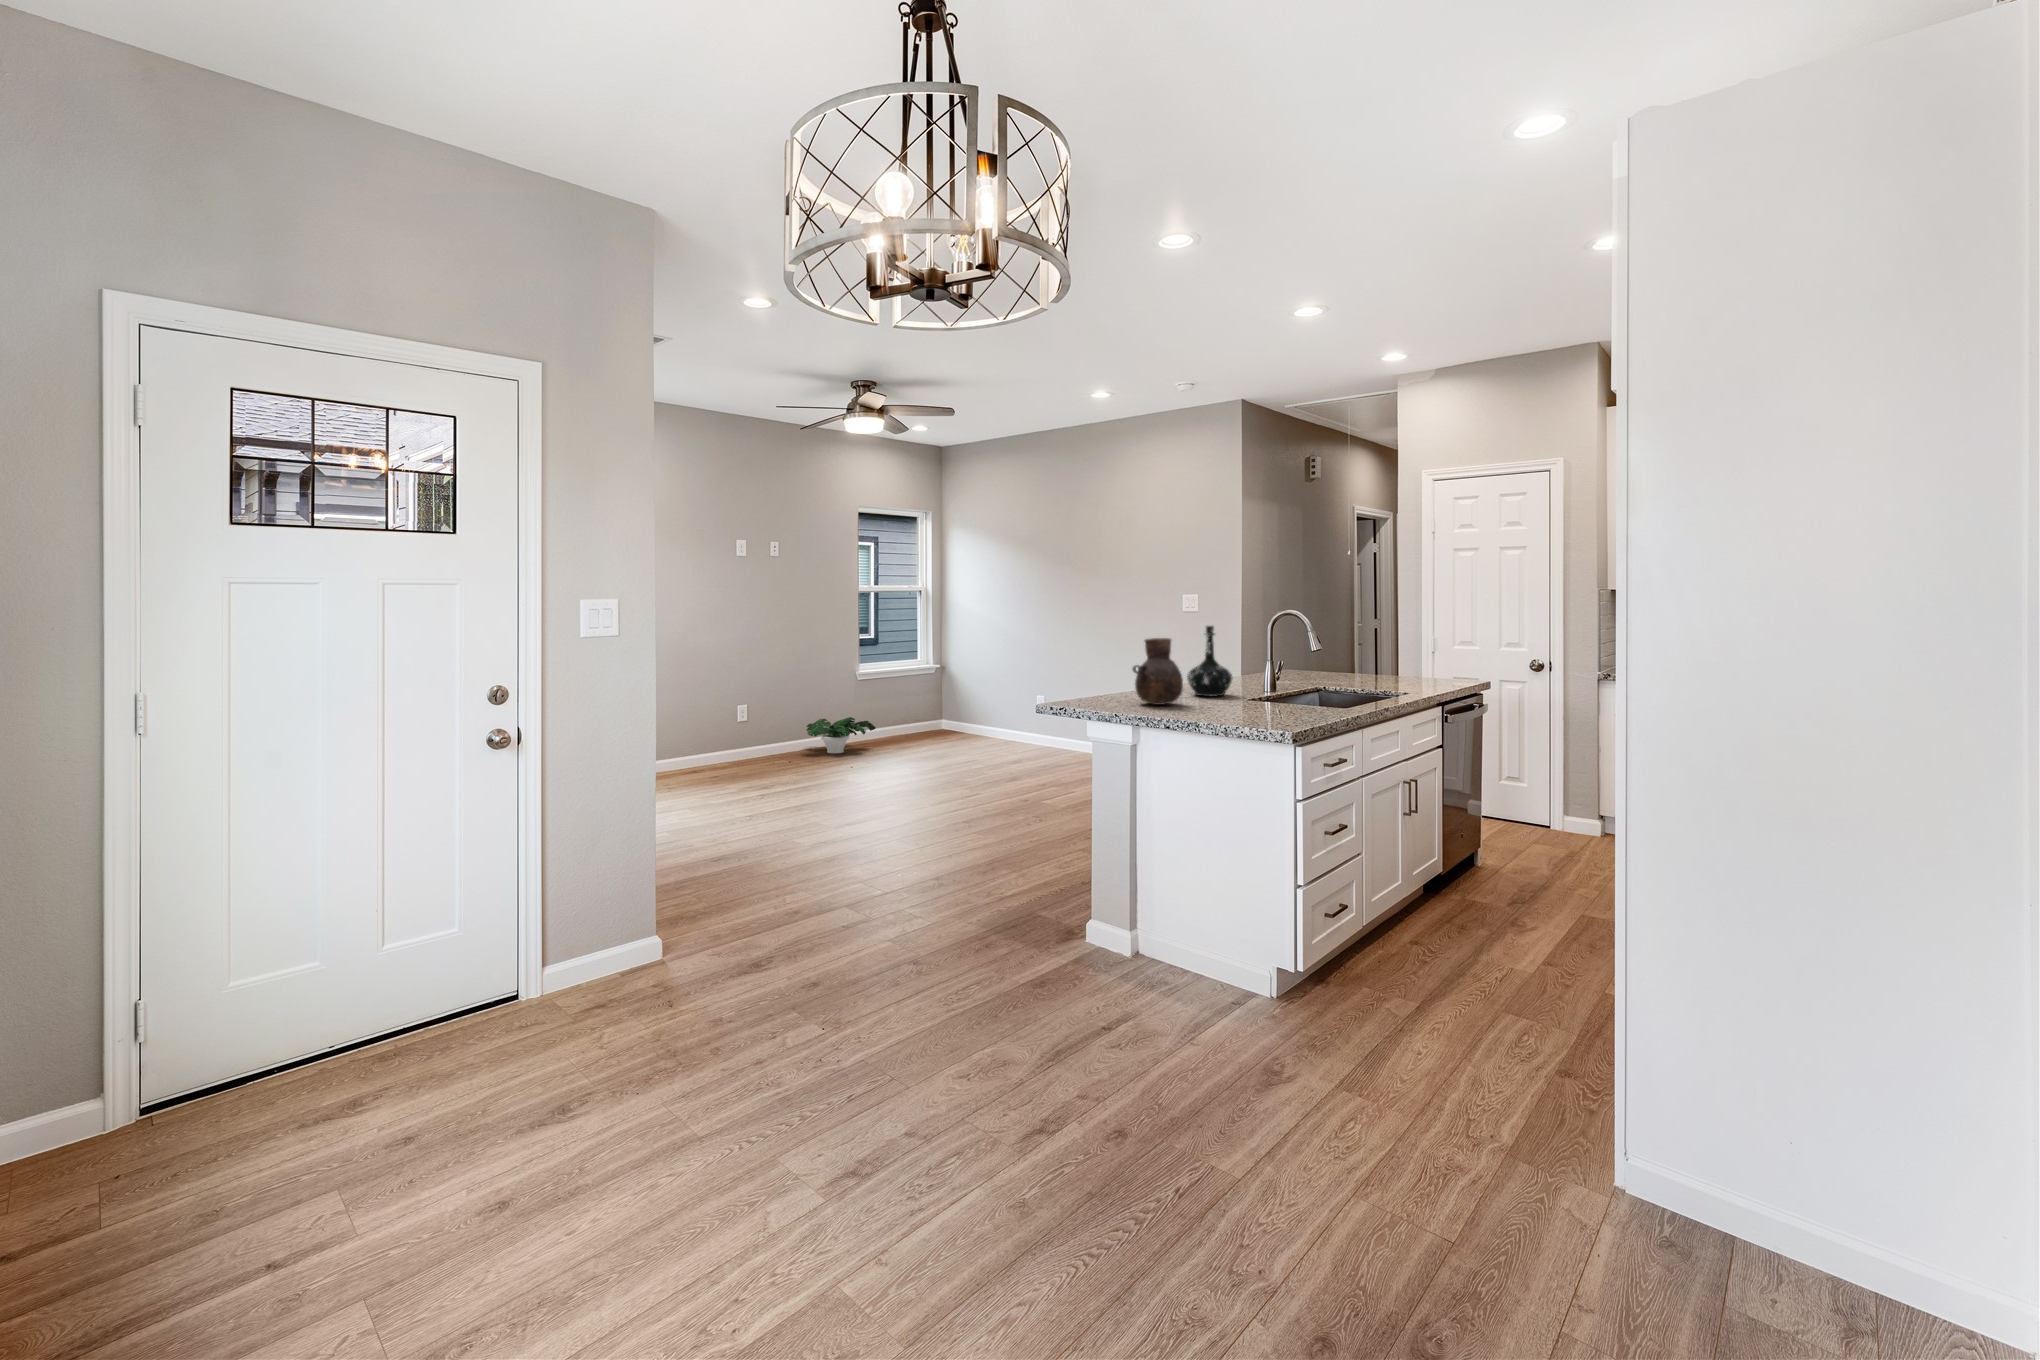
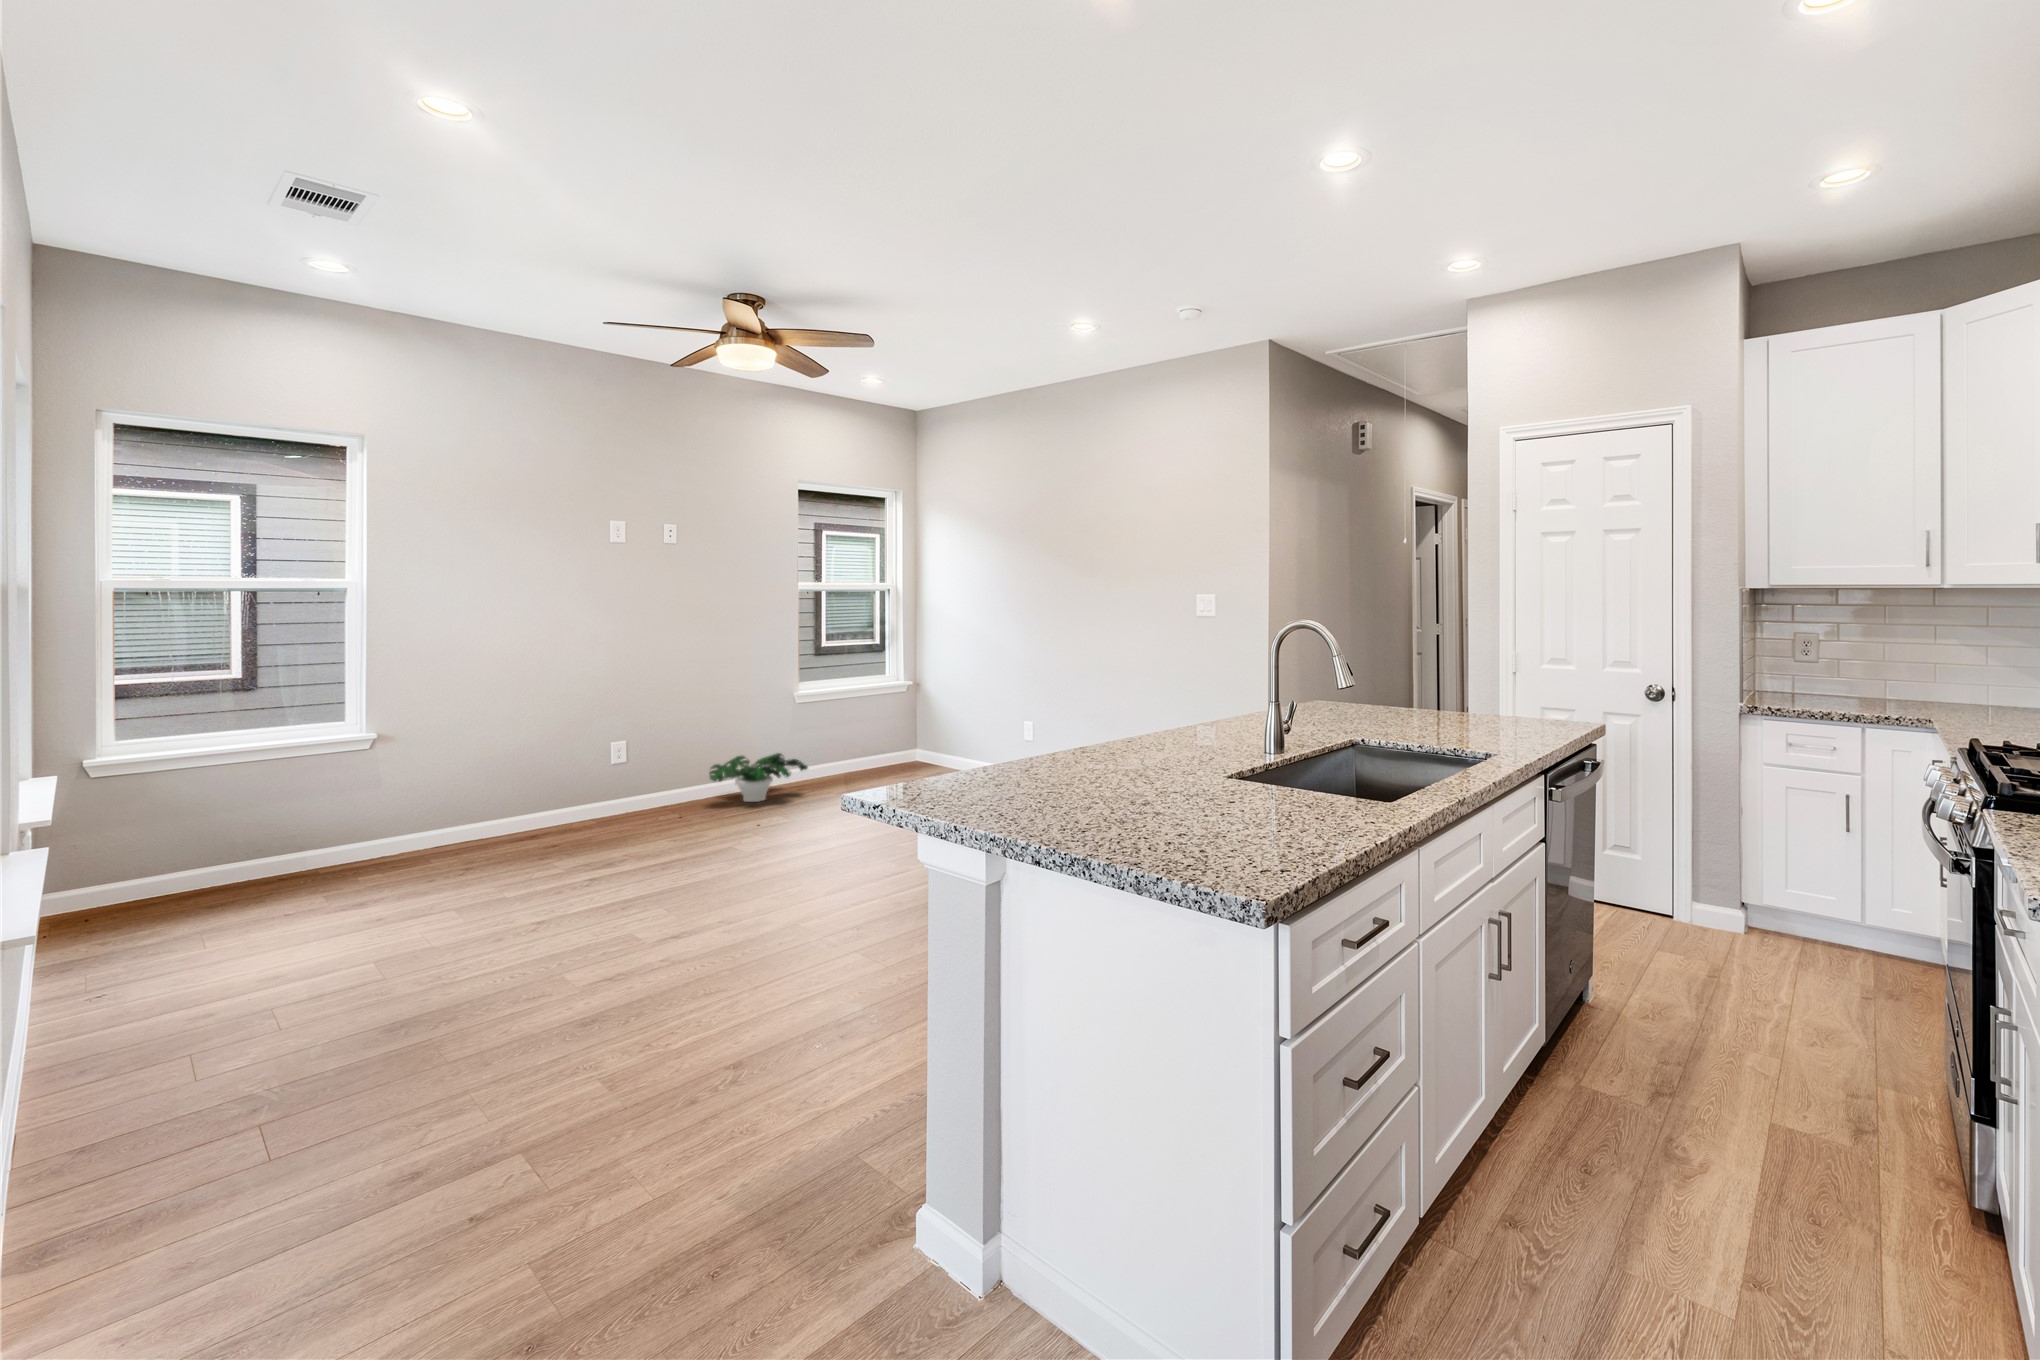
bottle: present [1187,626,1232,697] -> none [1125,650,1200,774]
vase: present [1133,638,1183,705] -> none [1010,677,1096,801]

